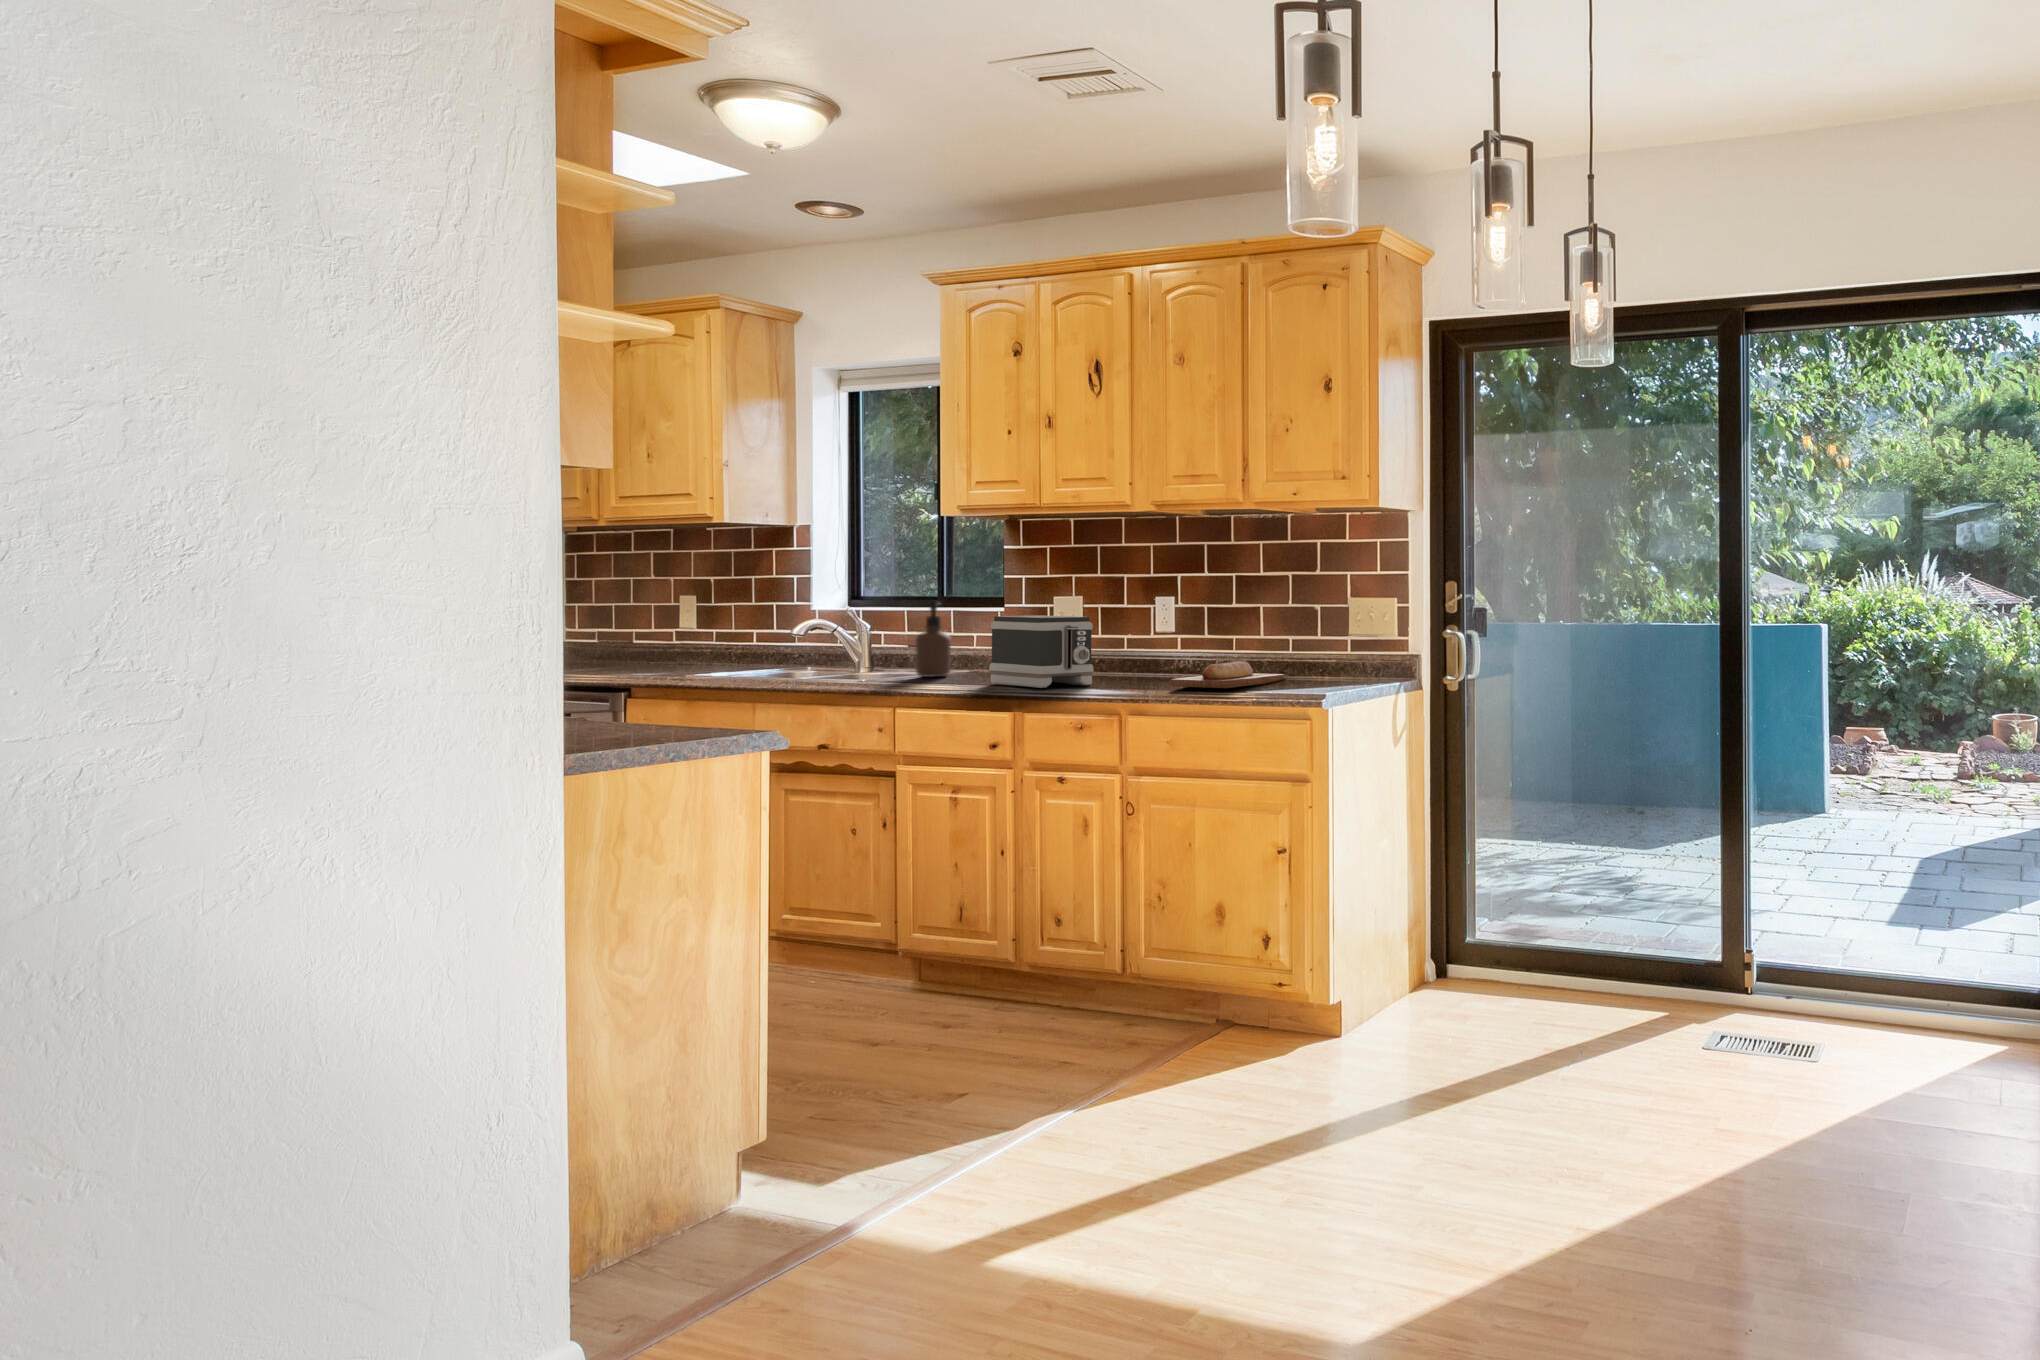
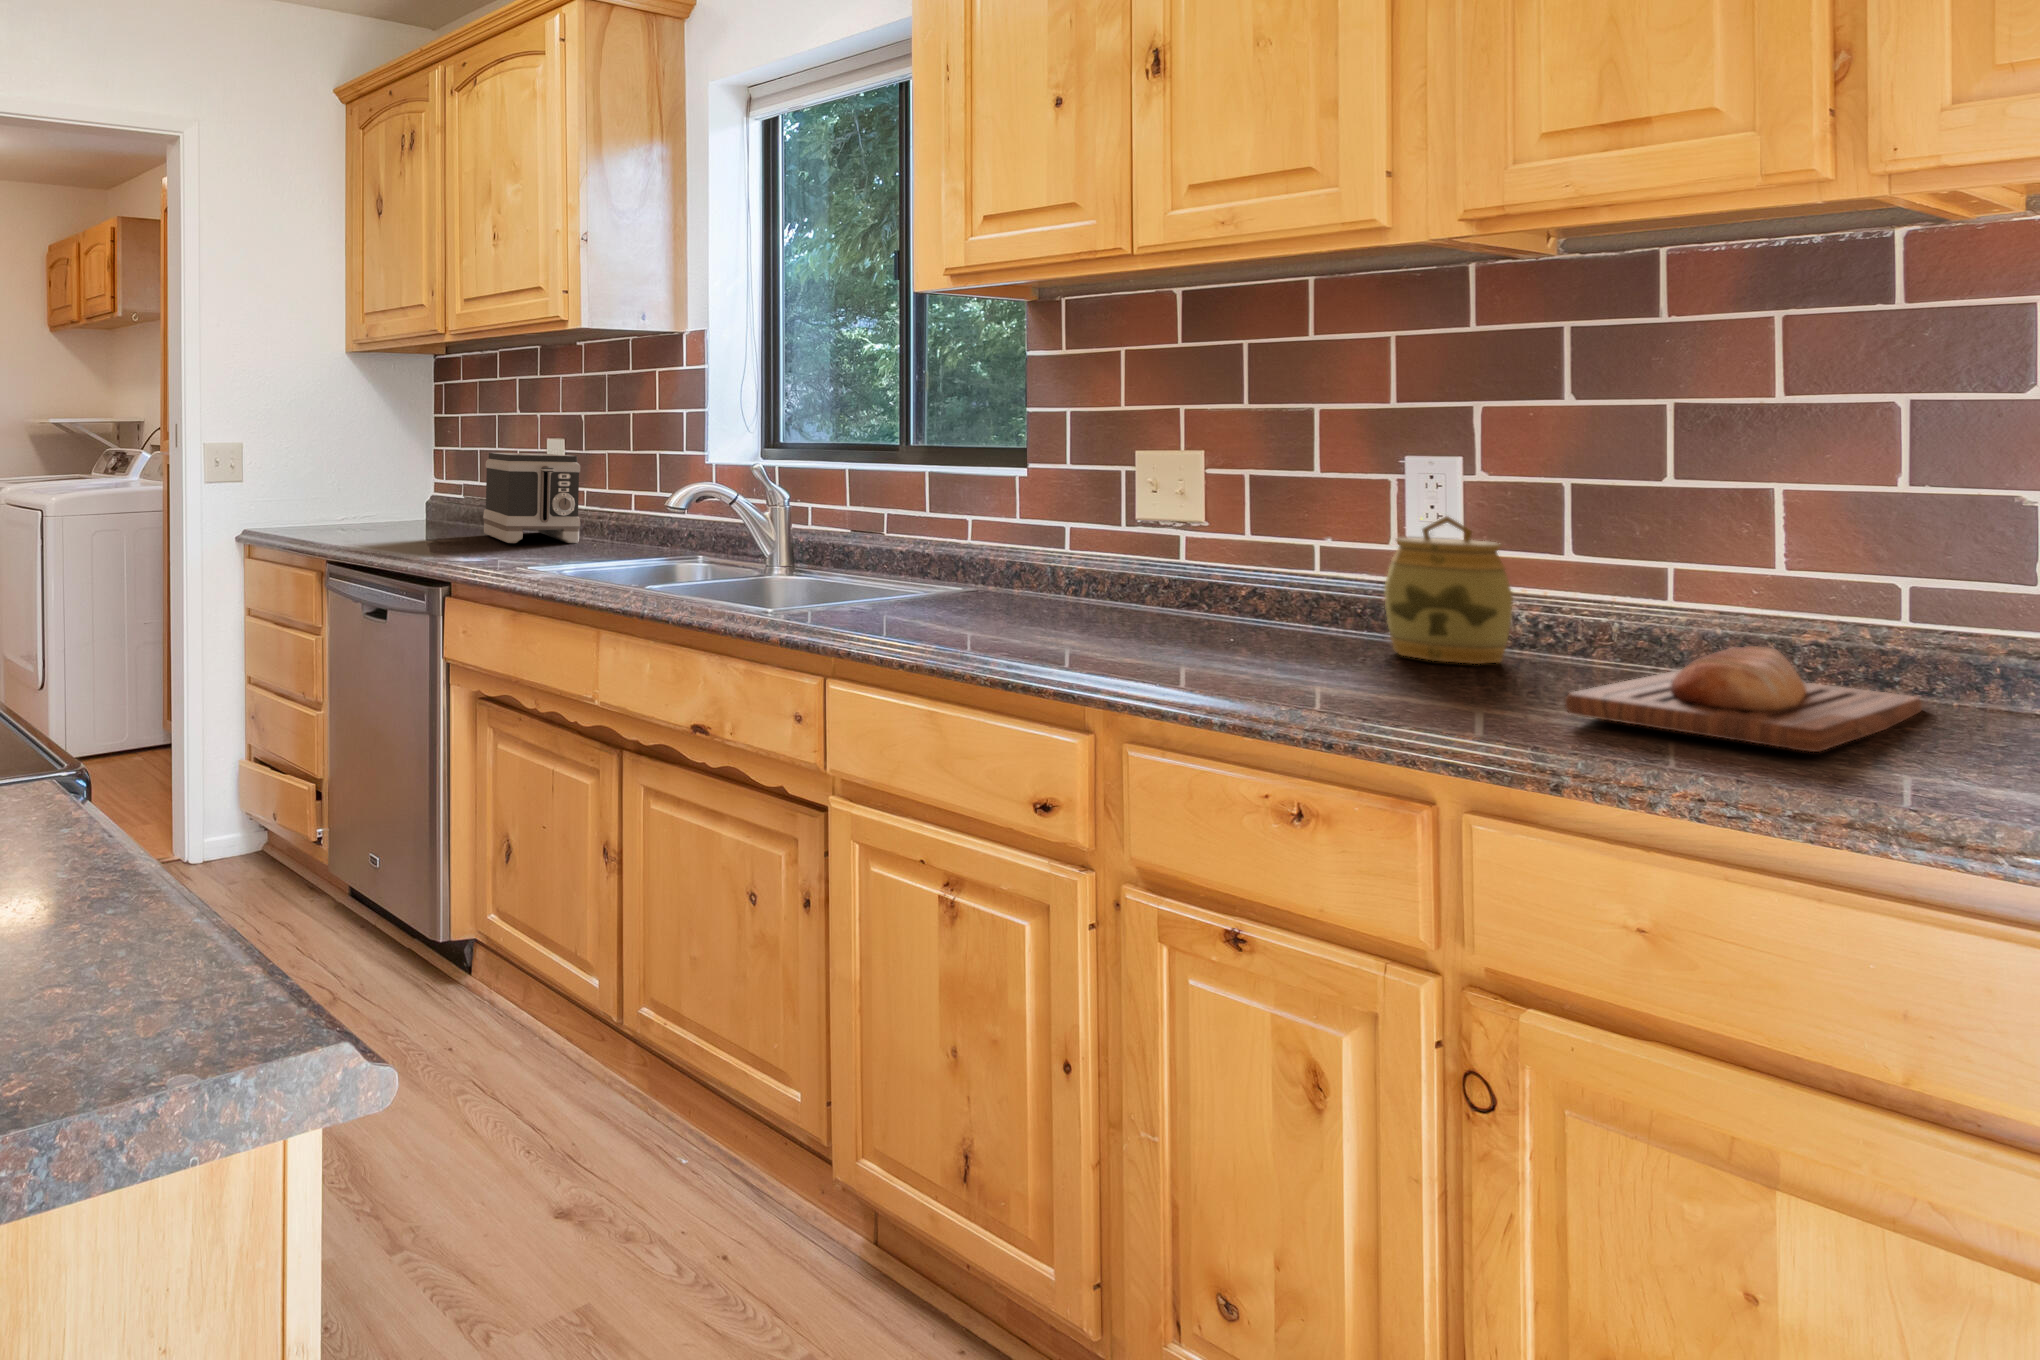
soap dispenser: present [915,601,951,677] -> none [866,453,933,604]
toaster: present [989,615,1094,688] -> present [483,453,581,543]
jar: none [1137,621,1180,678] -> present [1384,516,1513,664]

